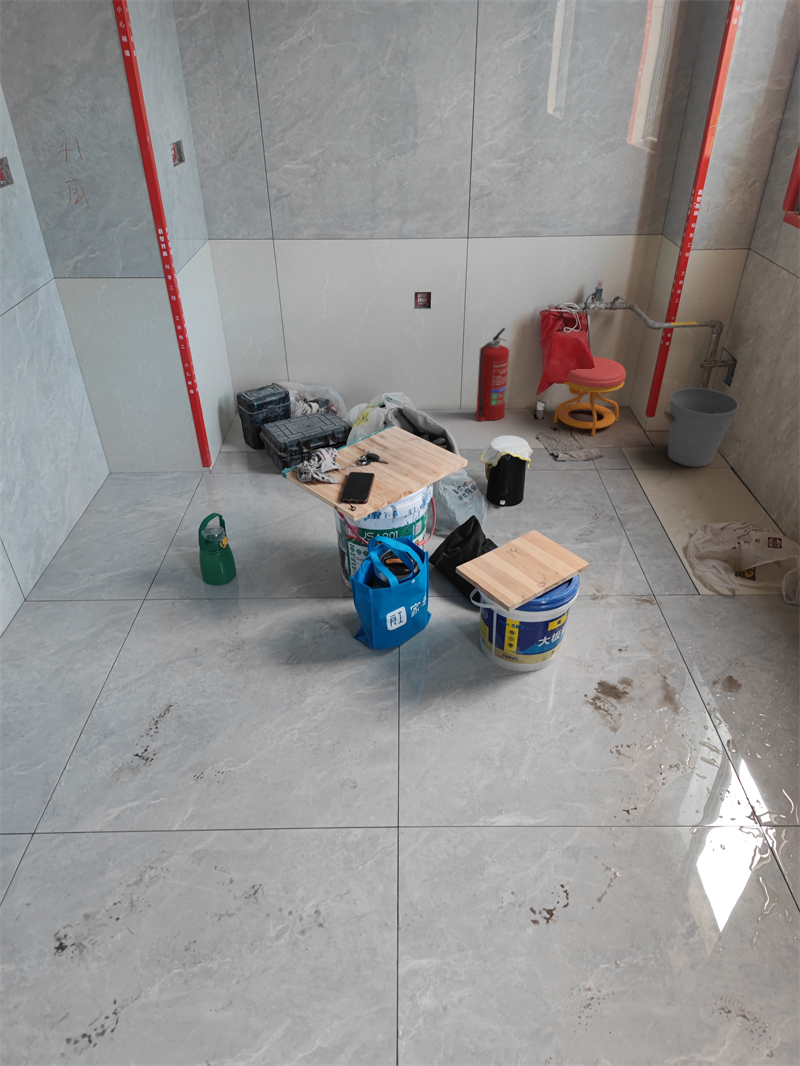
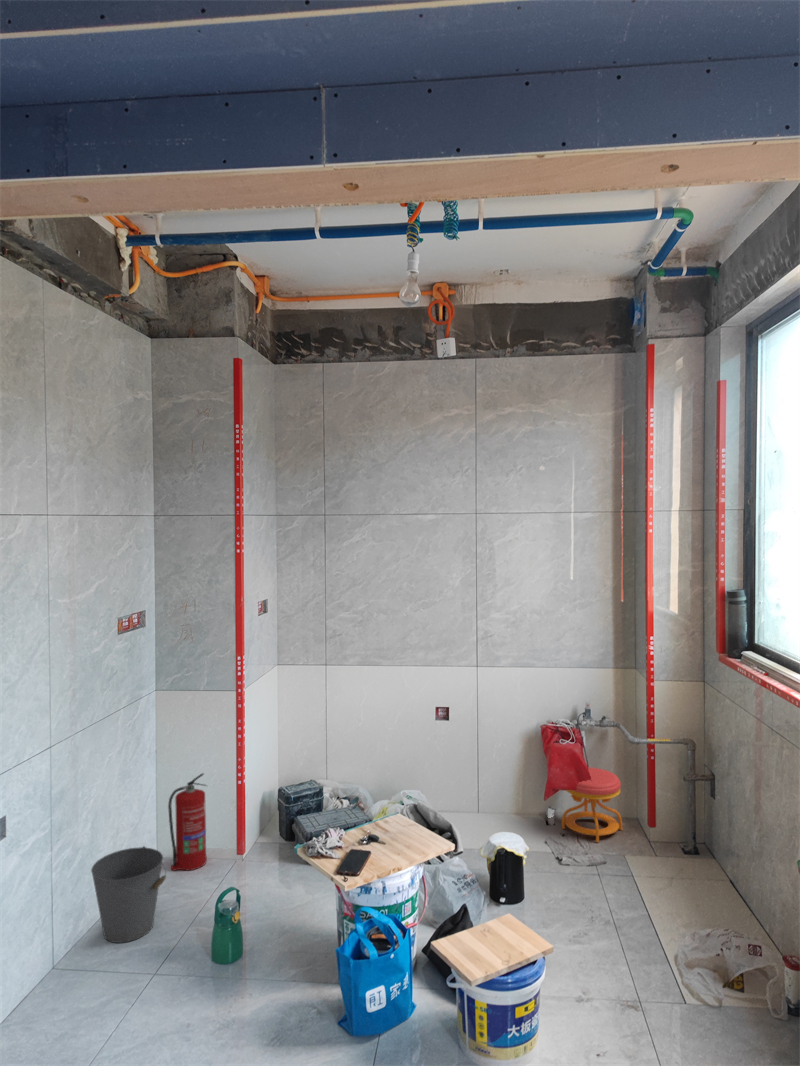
fire extinguisher: present [476,328,509,421] -> present [168,774,207,871]
bucket: present [664,387,738,467] -> present [91,846,166,943]

